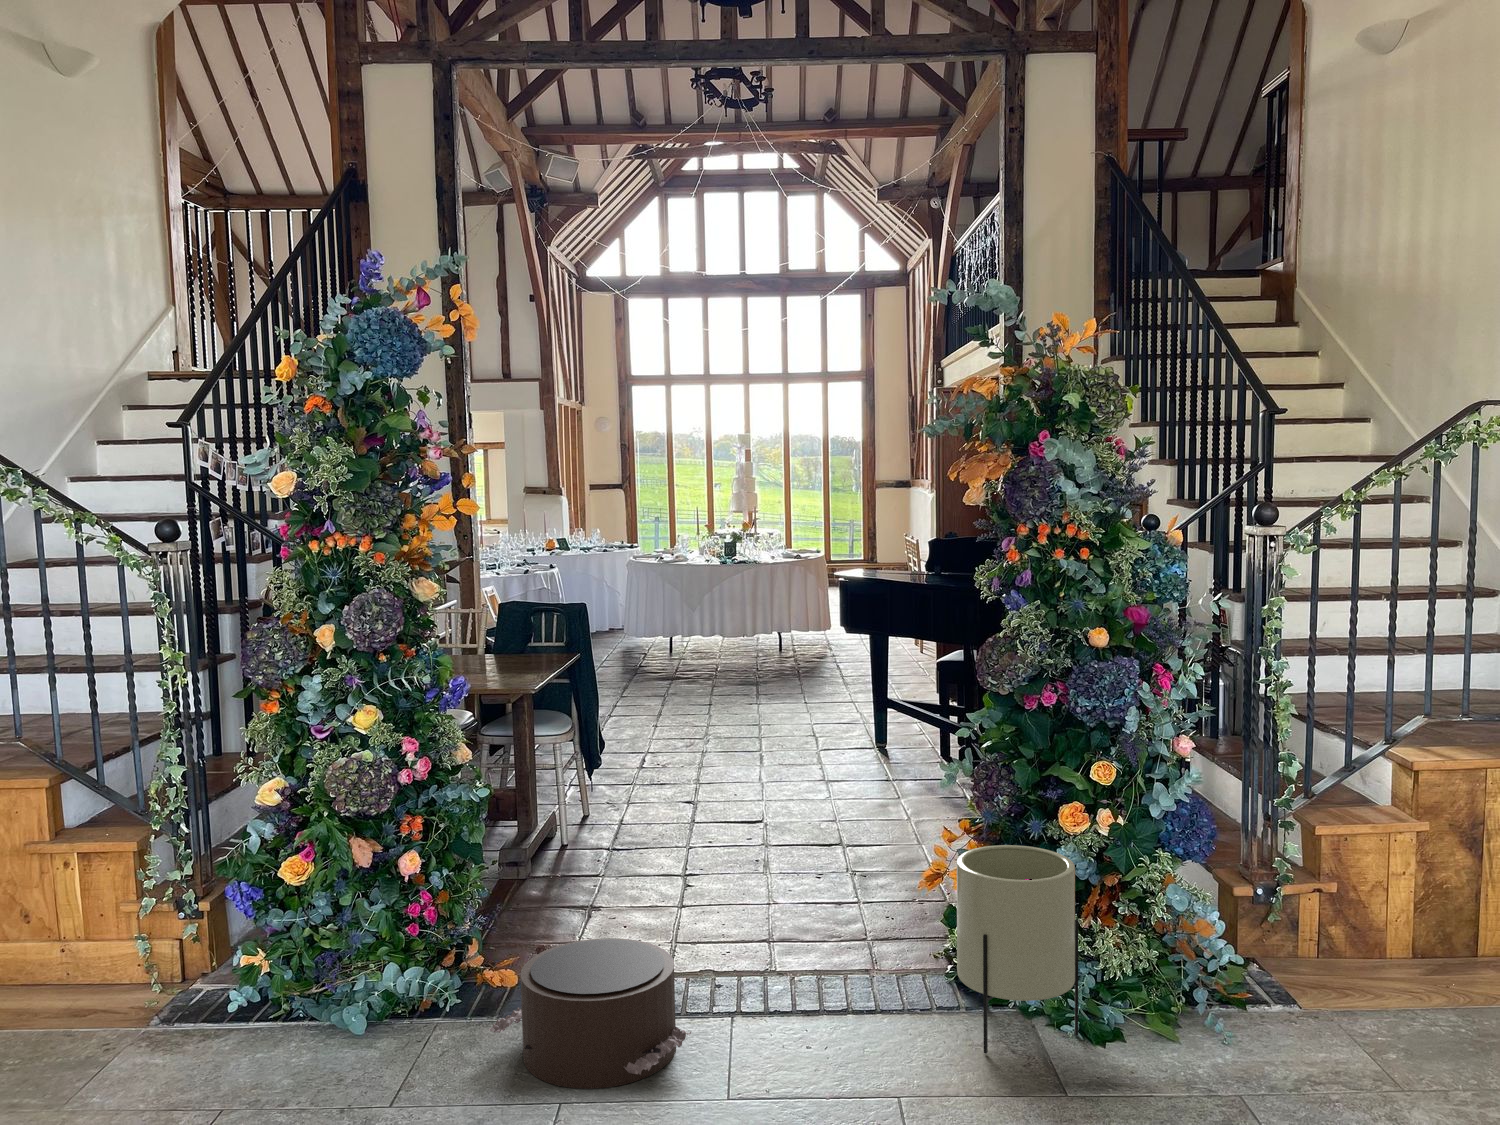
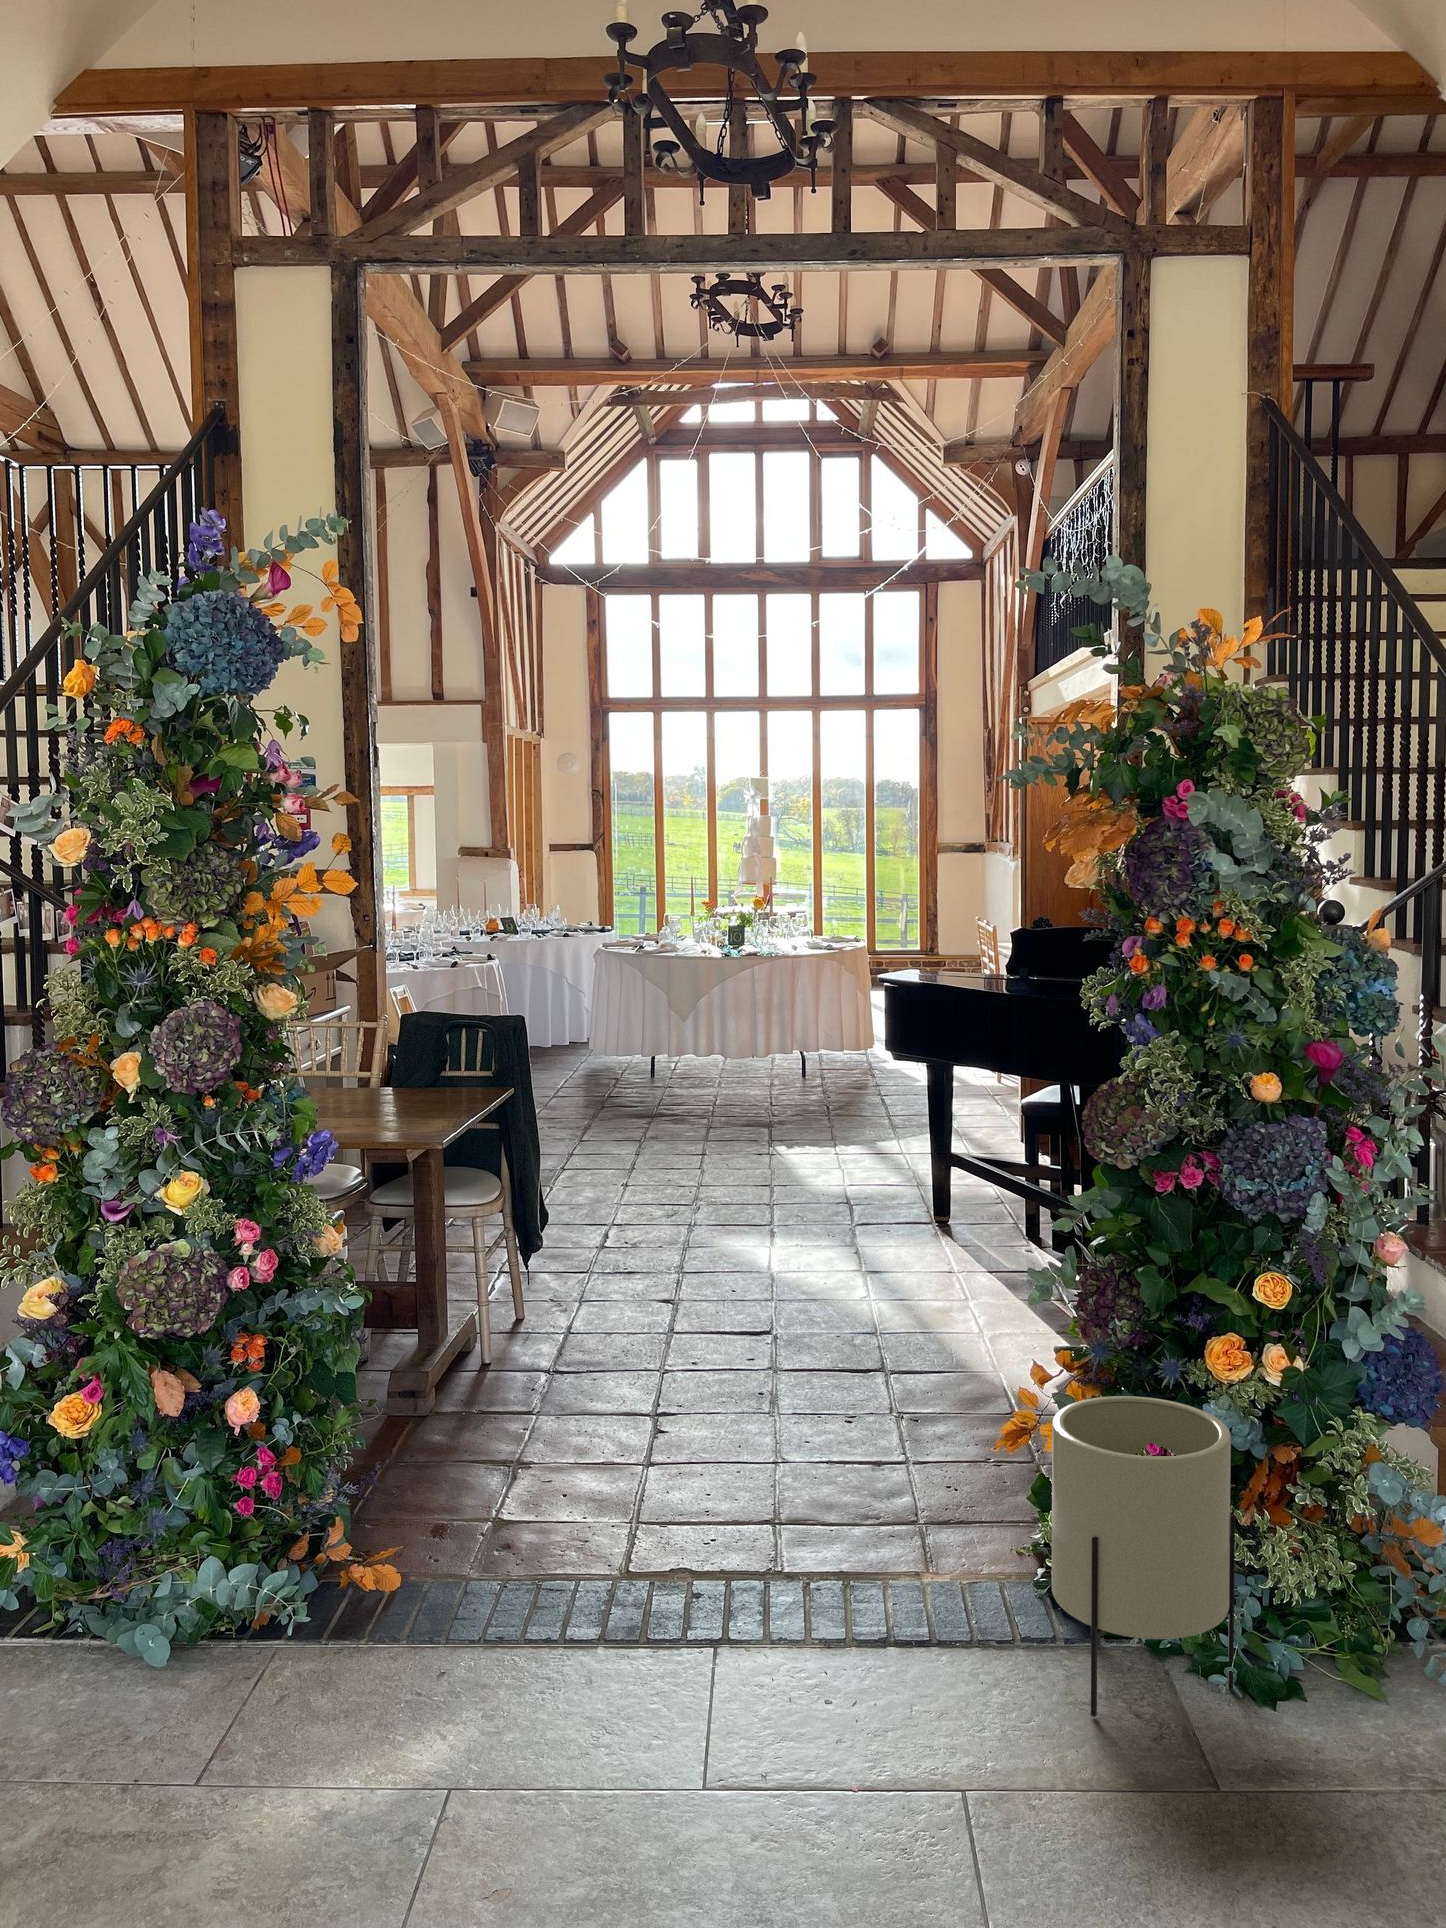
pouf: present [489,938,691,1089] -> none [349,1524,652,1763]

